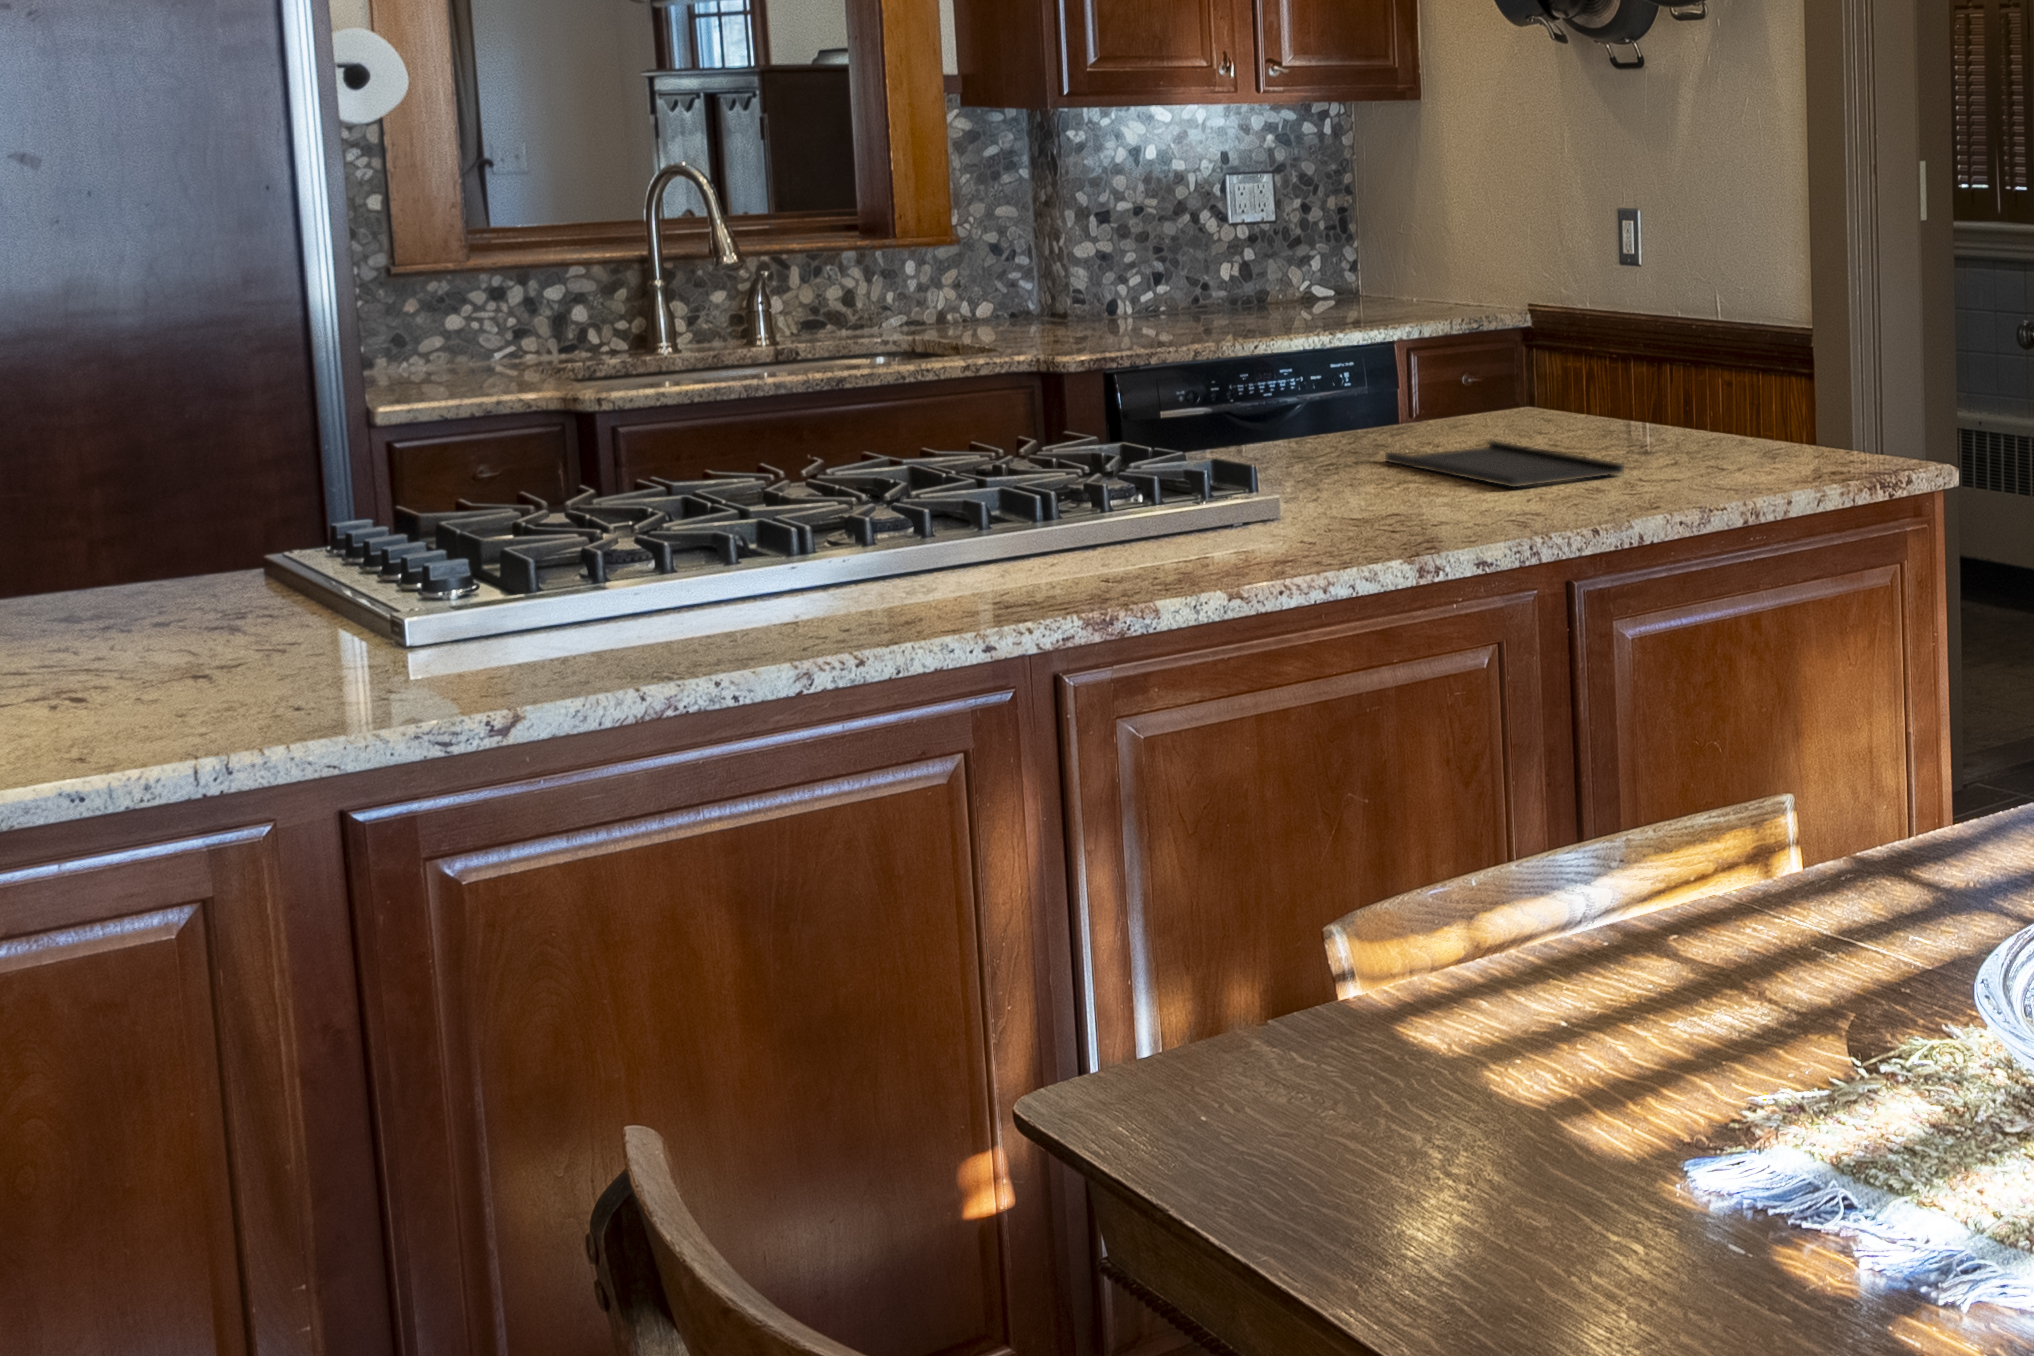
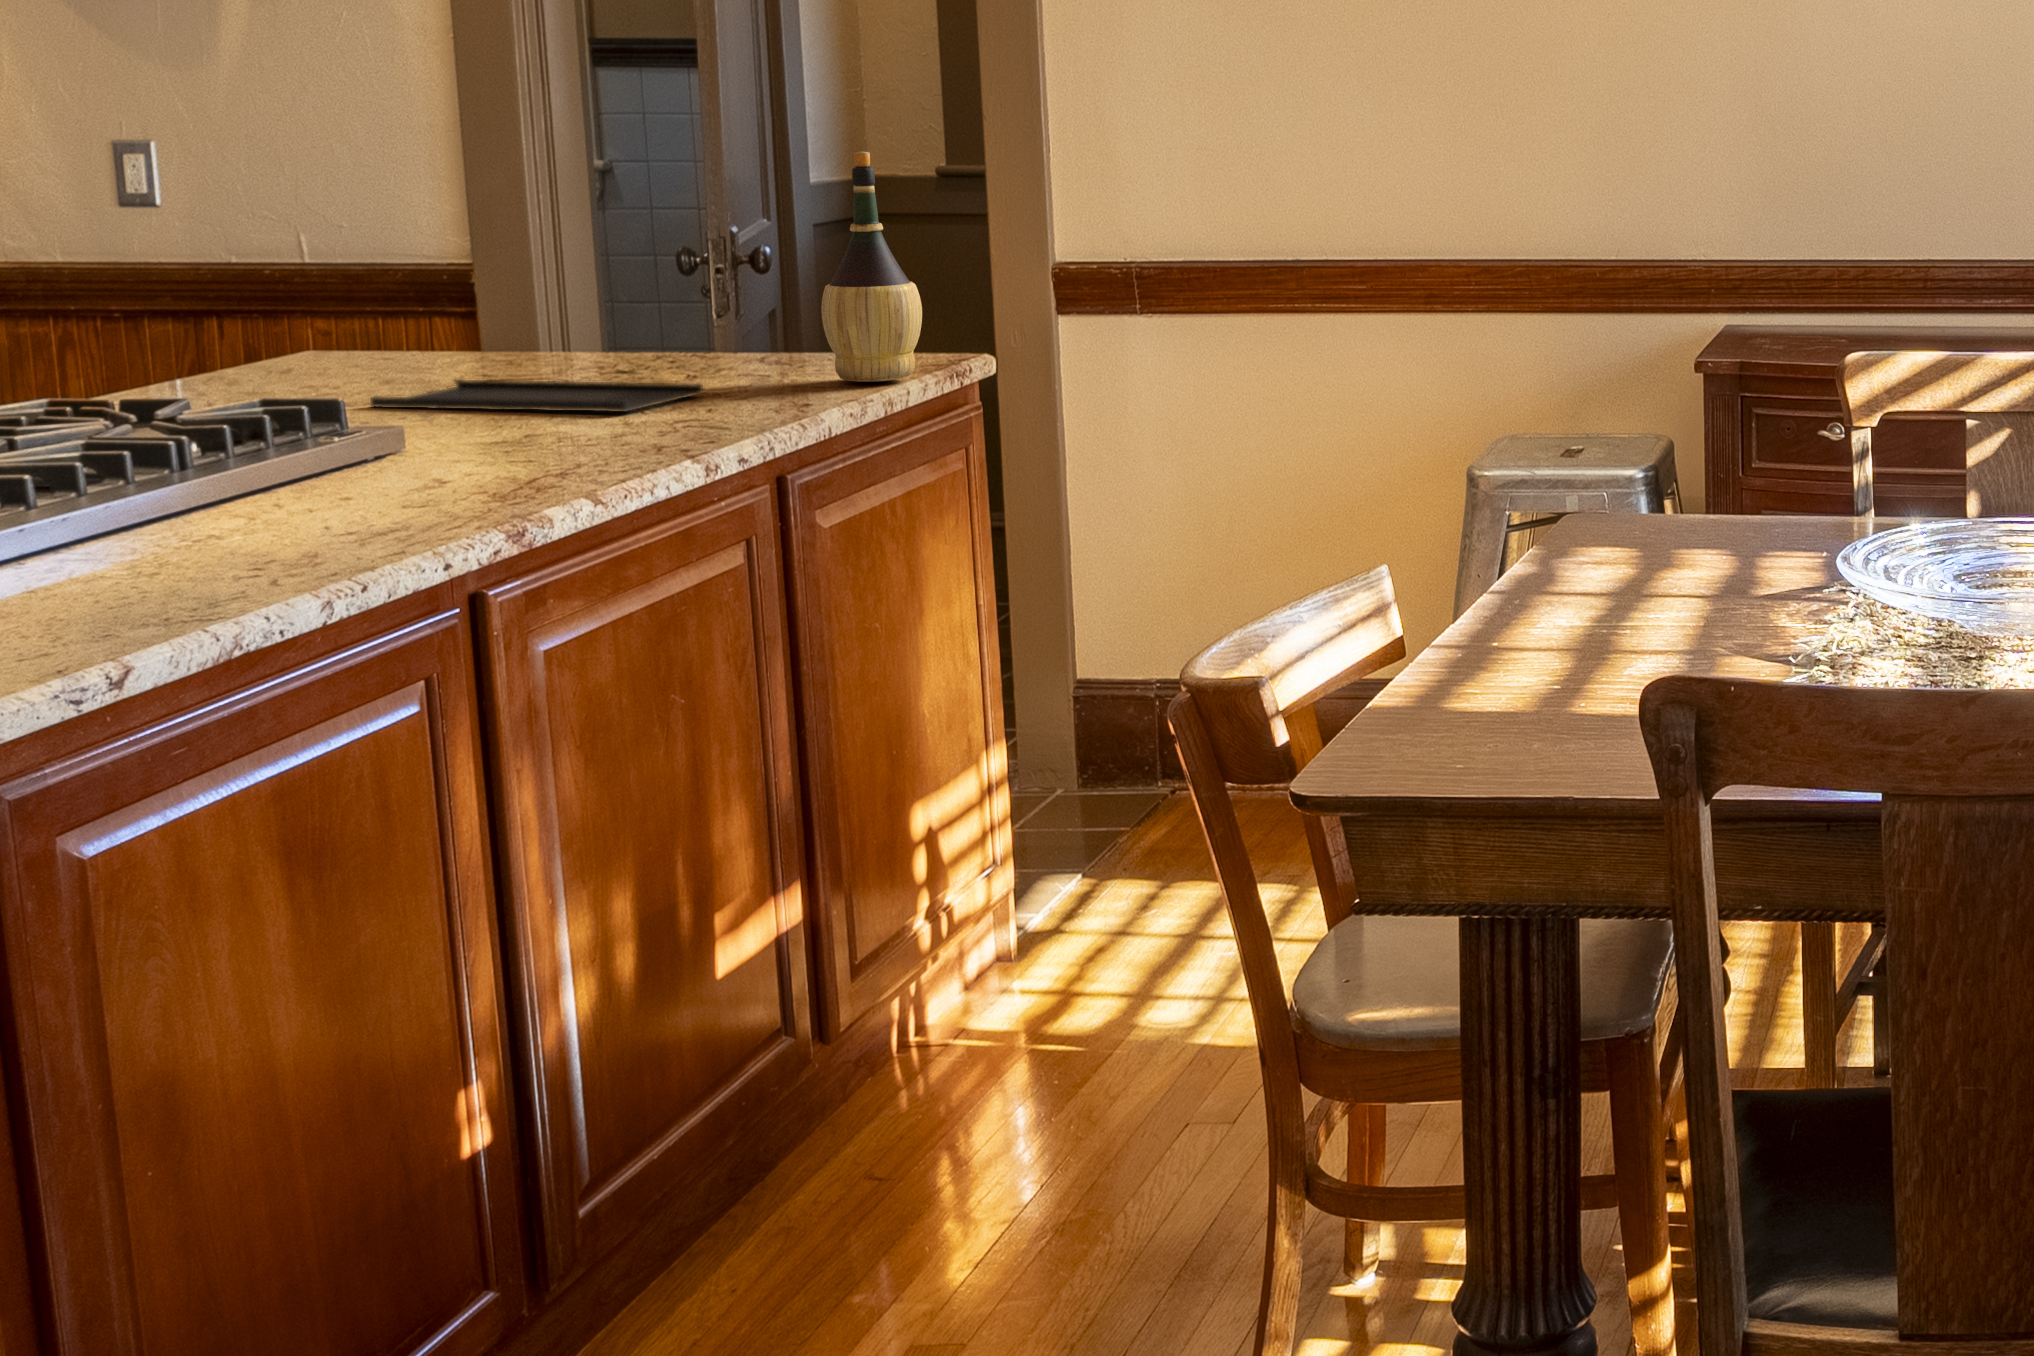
wine bottle: none [1742,236,1838,475] -> present [822,151,922,382]

